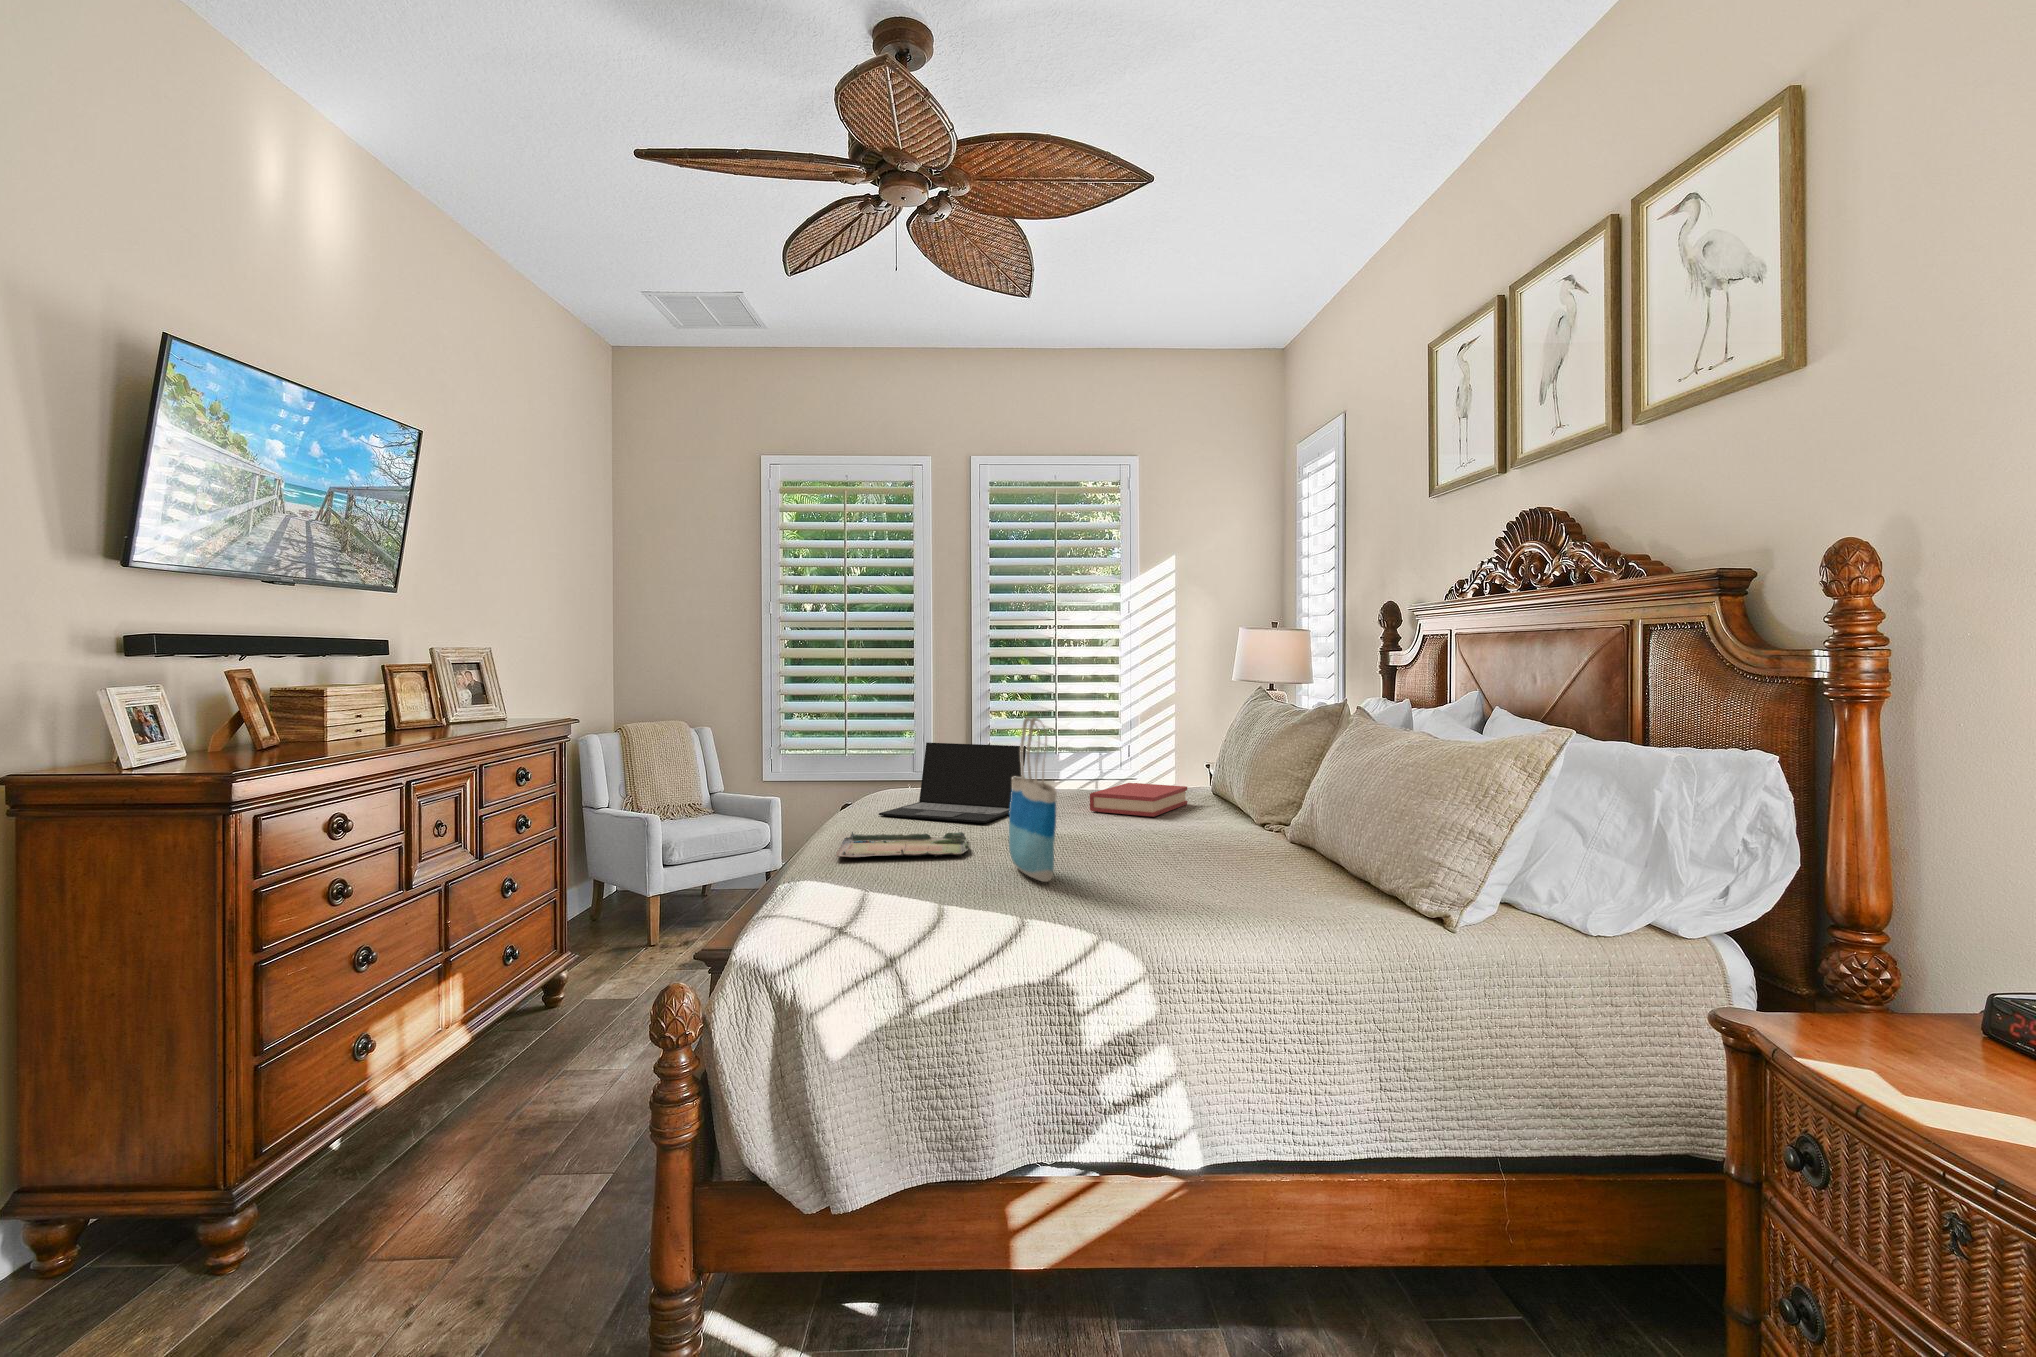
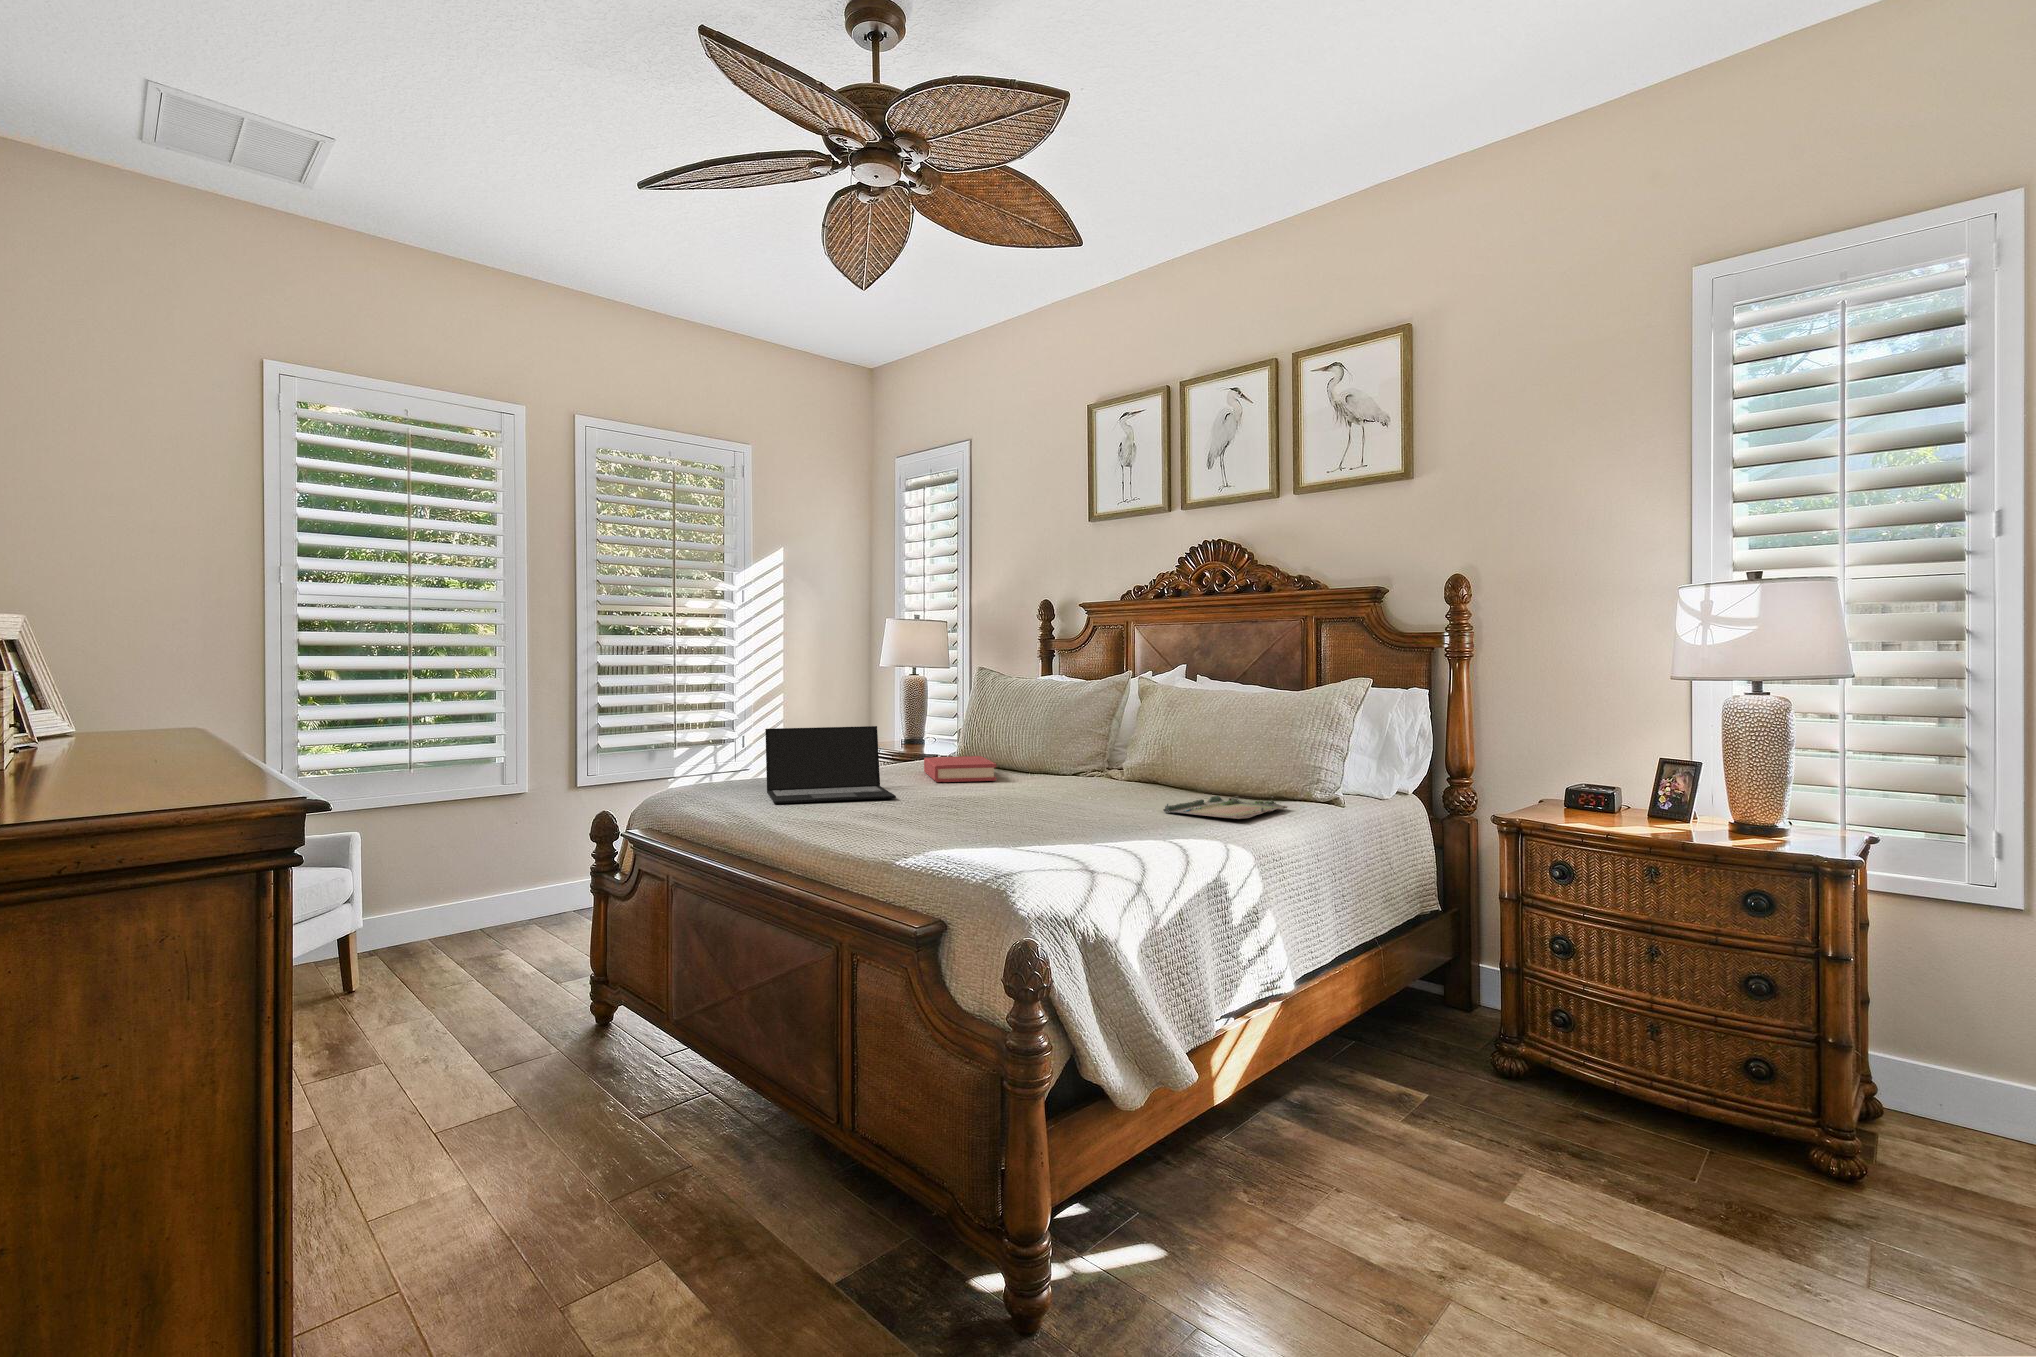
tote bag: present [1009,717,1057,882] -> none [1024,688,1114,824]
tray: present [836,832,969,857] -> present [1163,796,1288,819]

